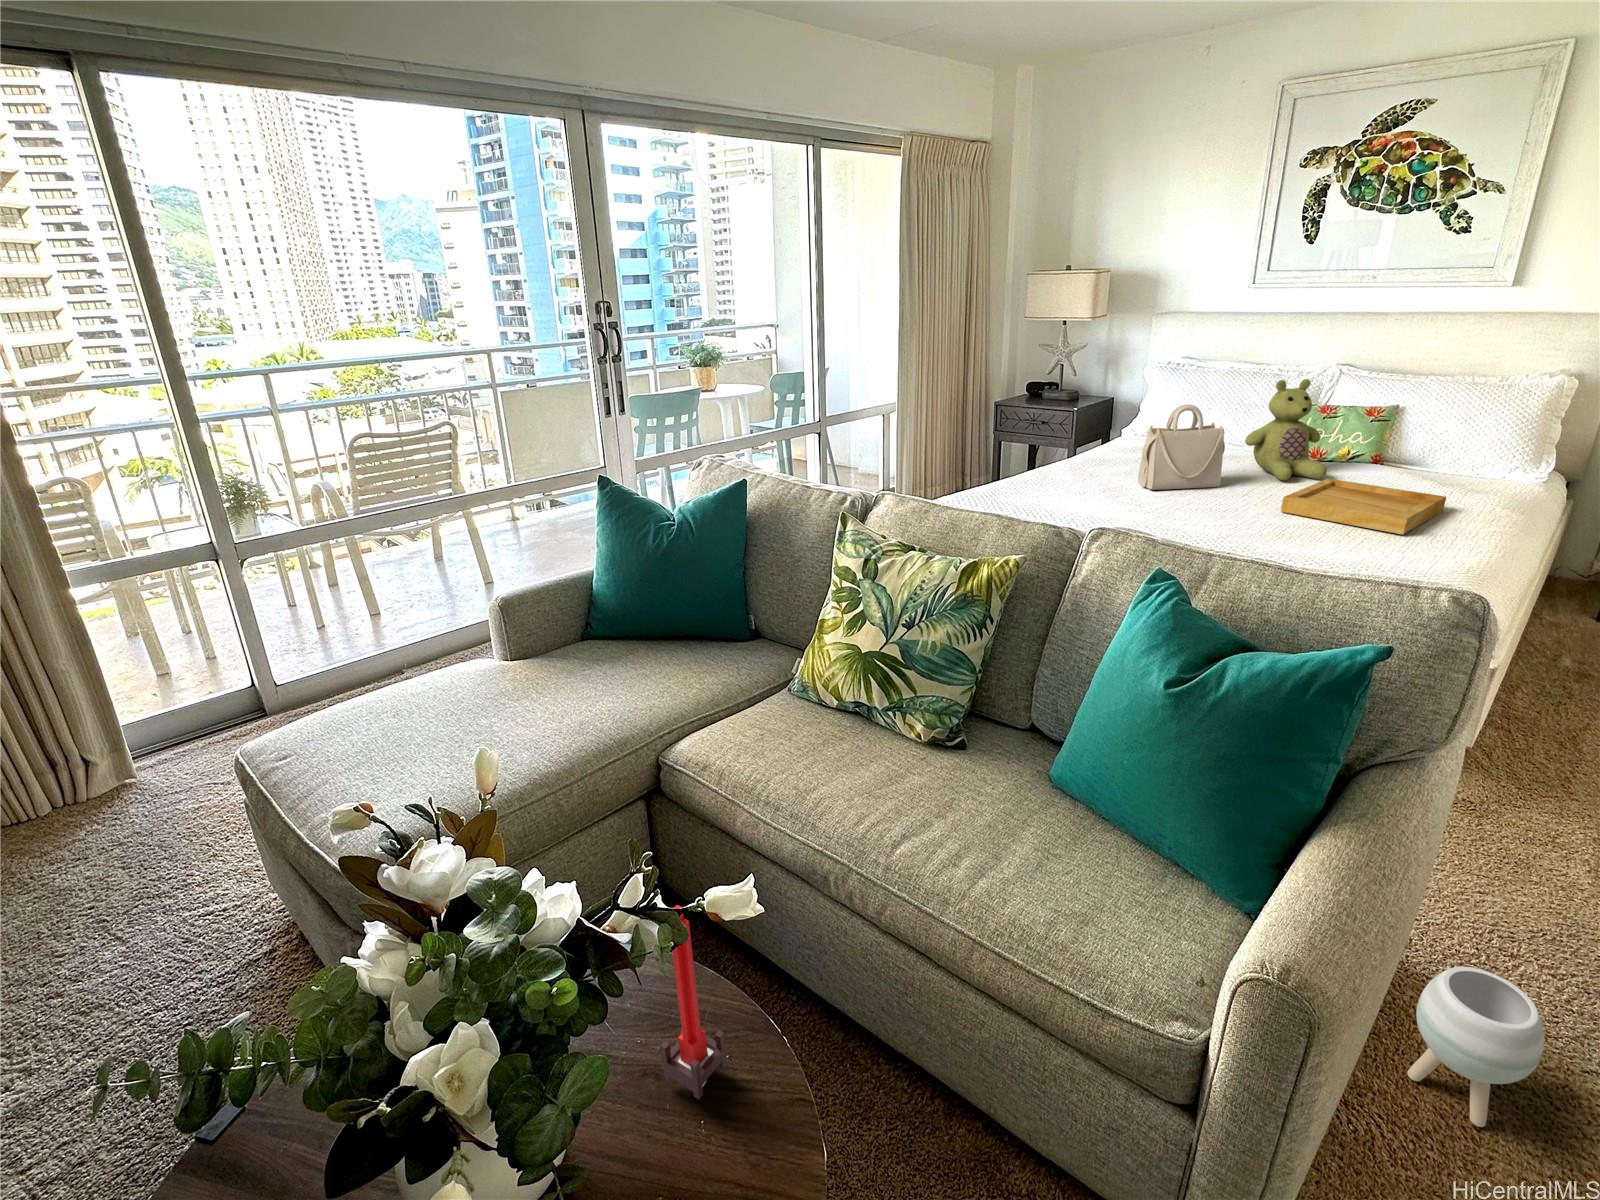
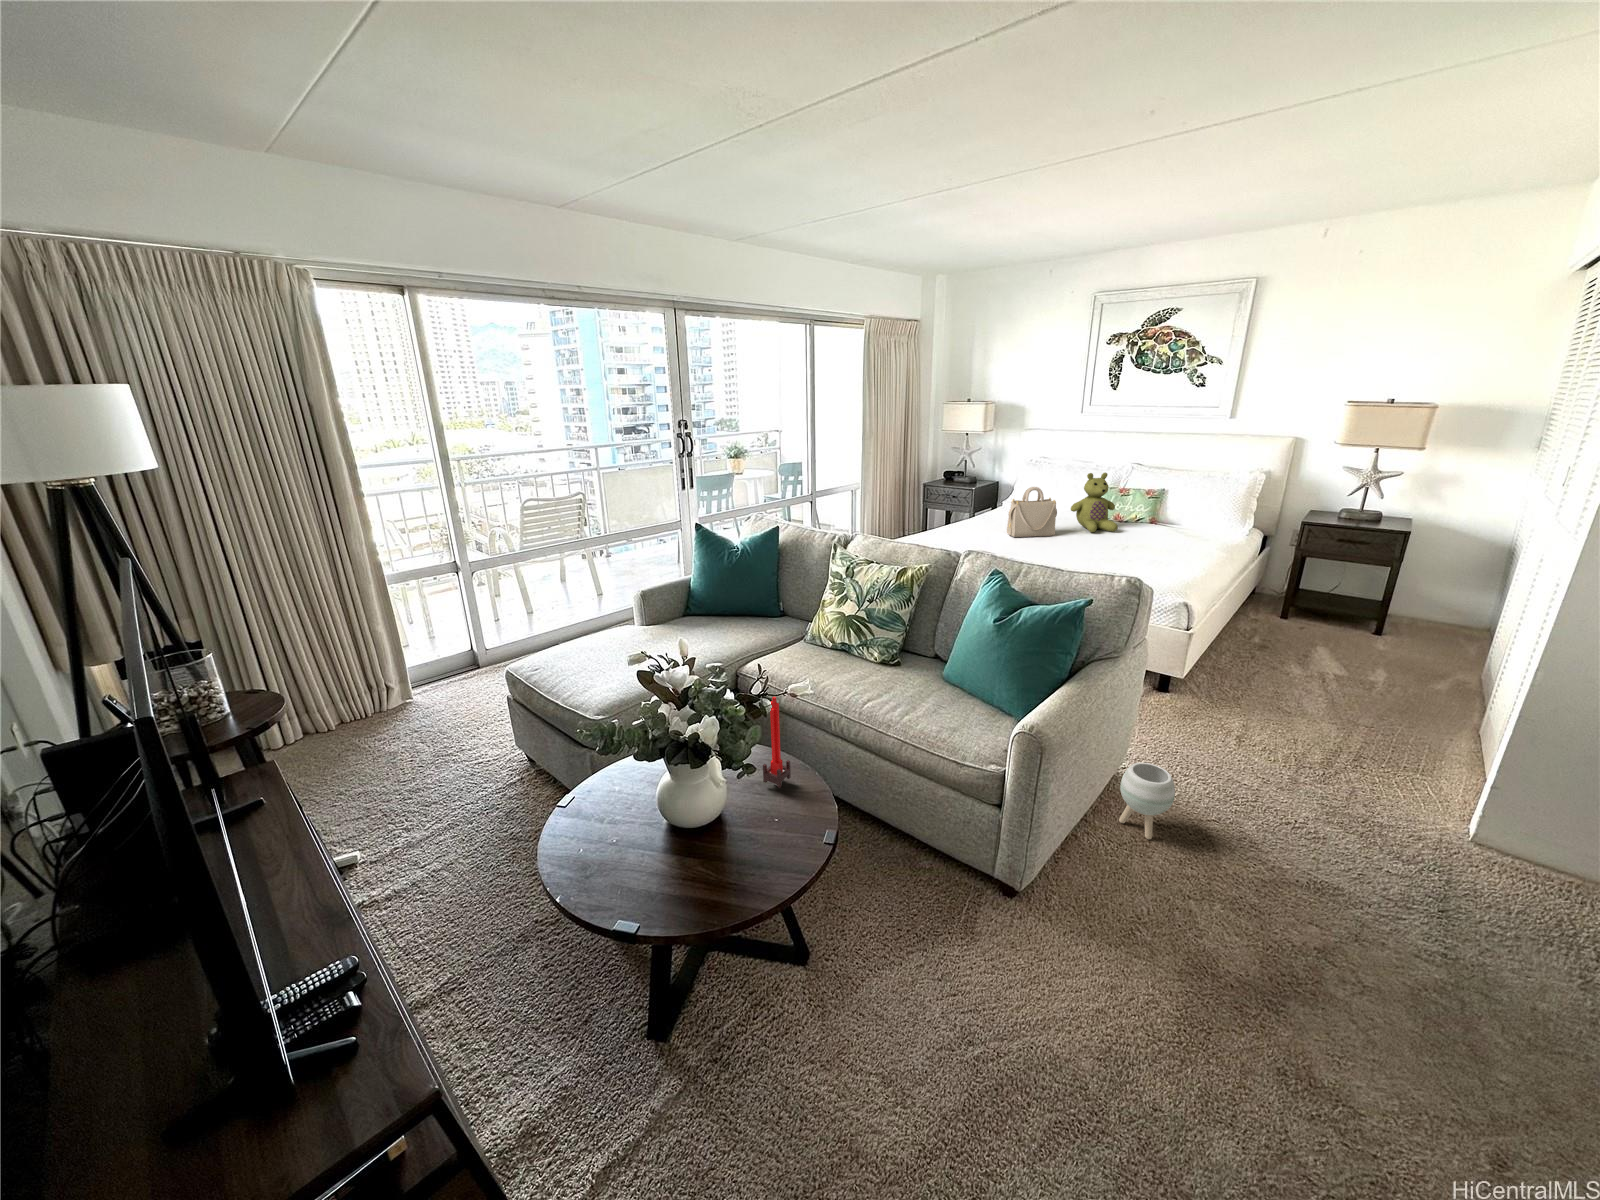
tray: present [1281,478,1446,535] -> none [1086,531,1180,562]

